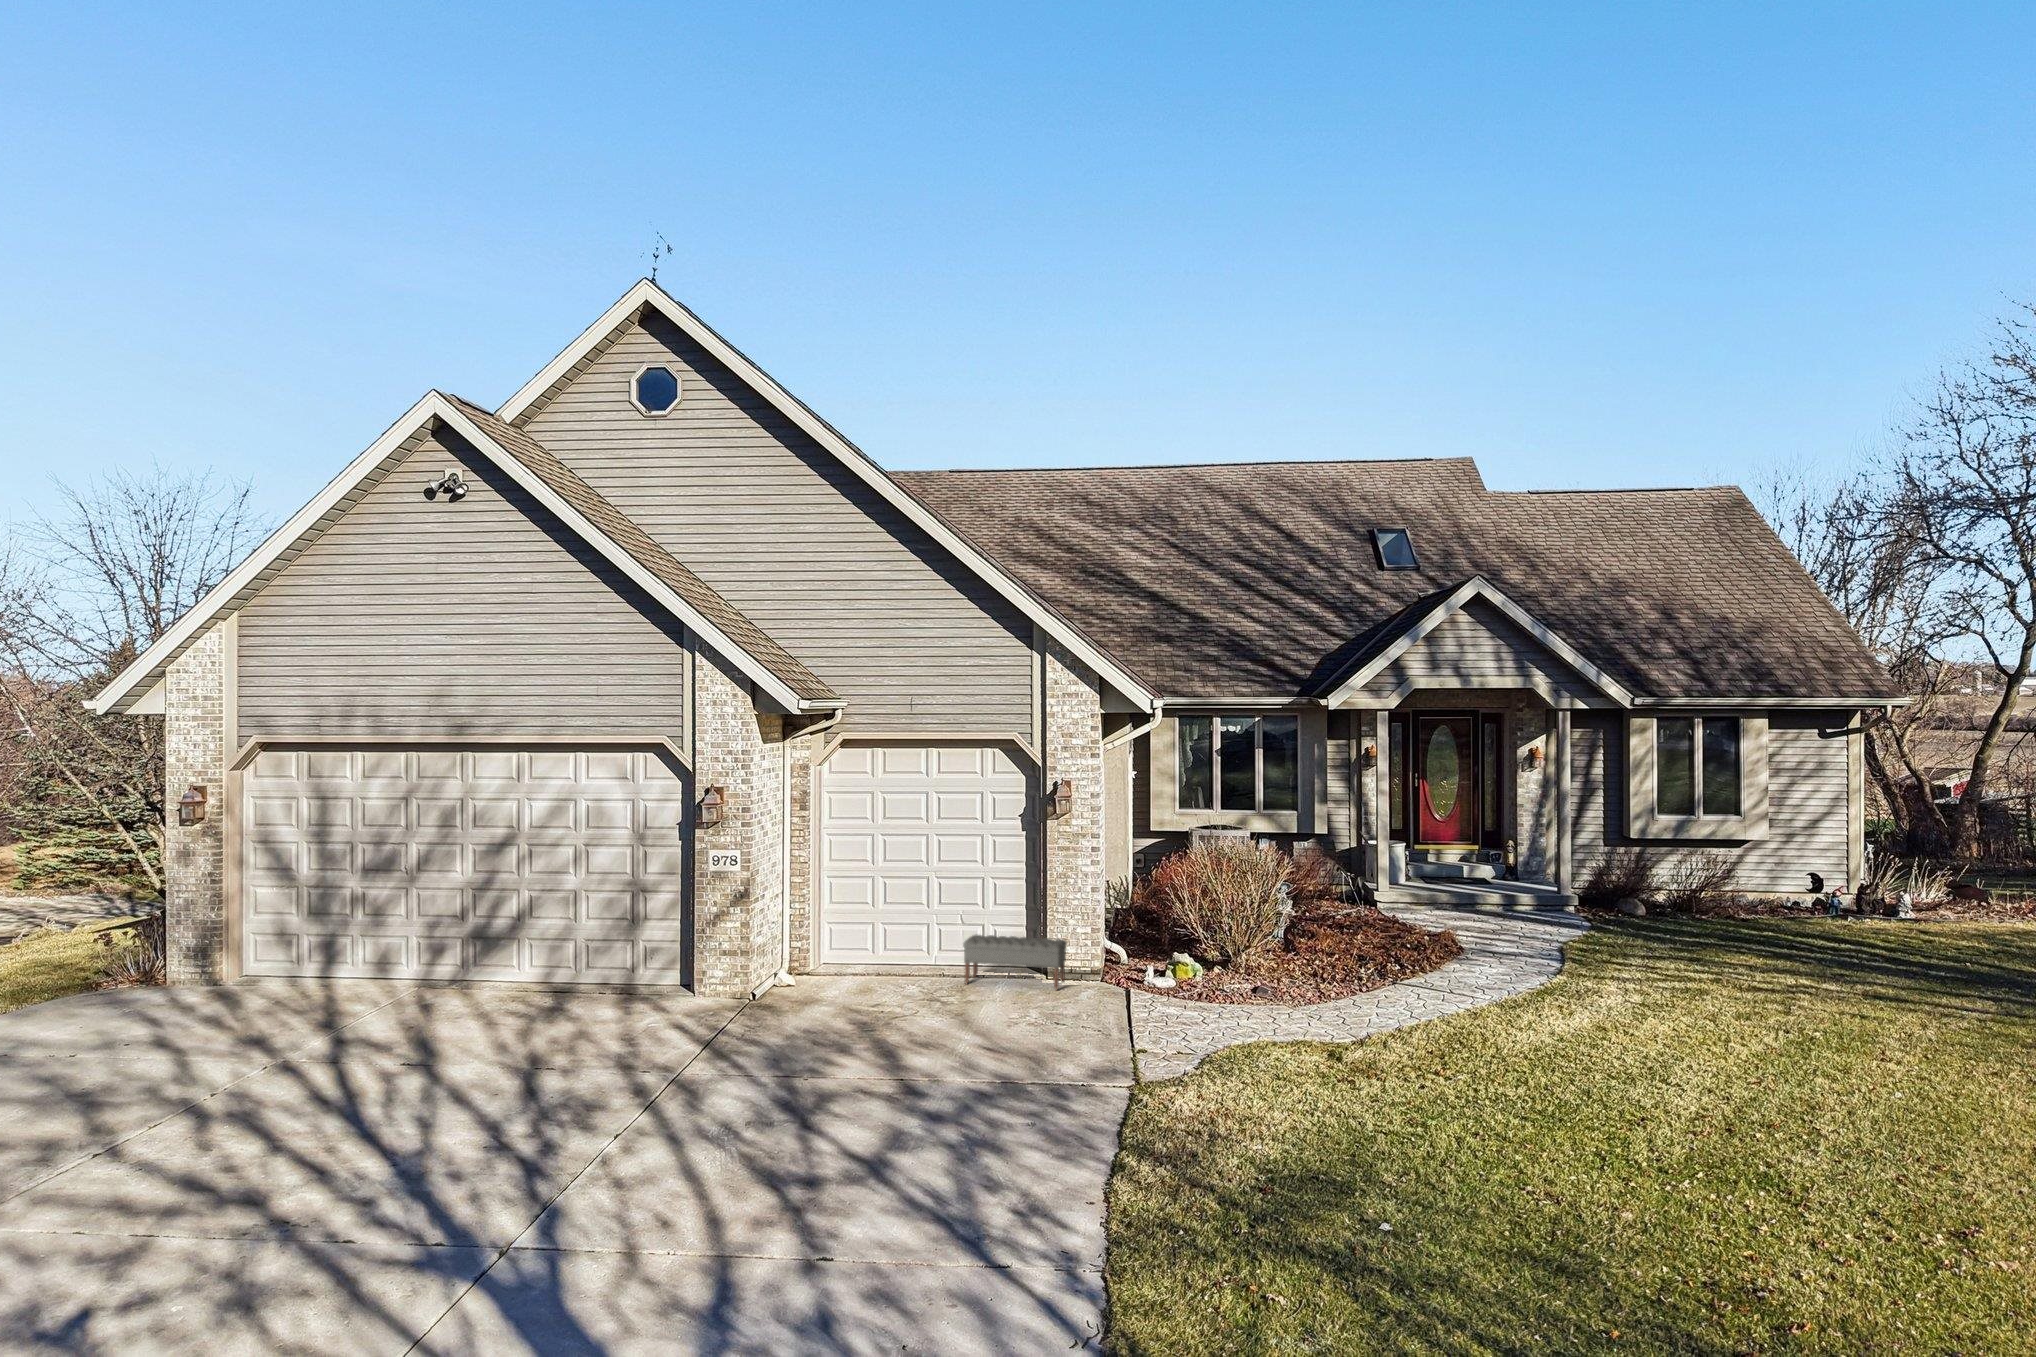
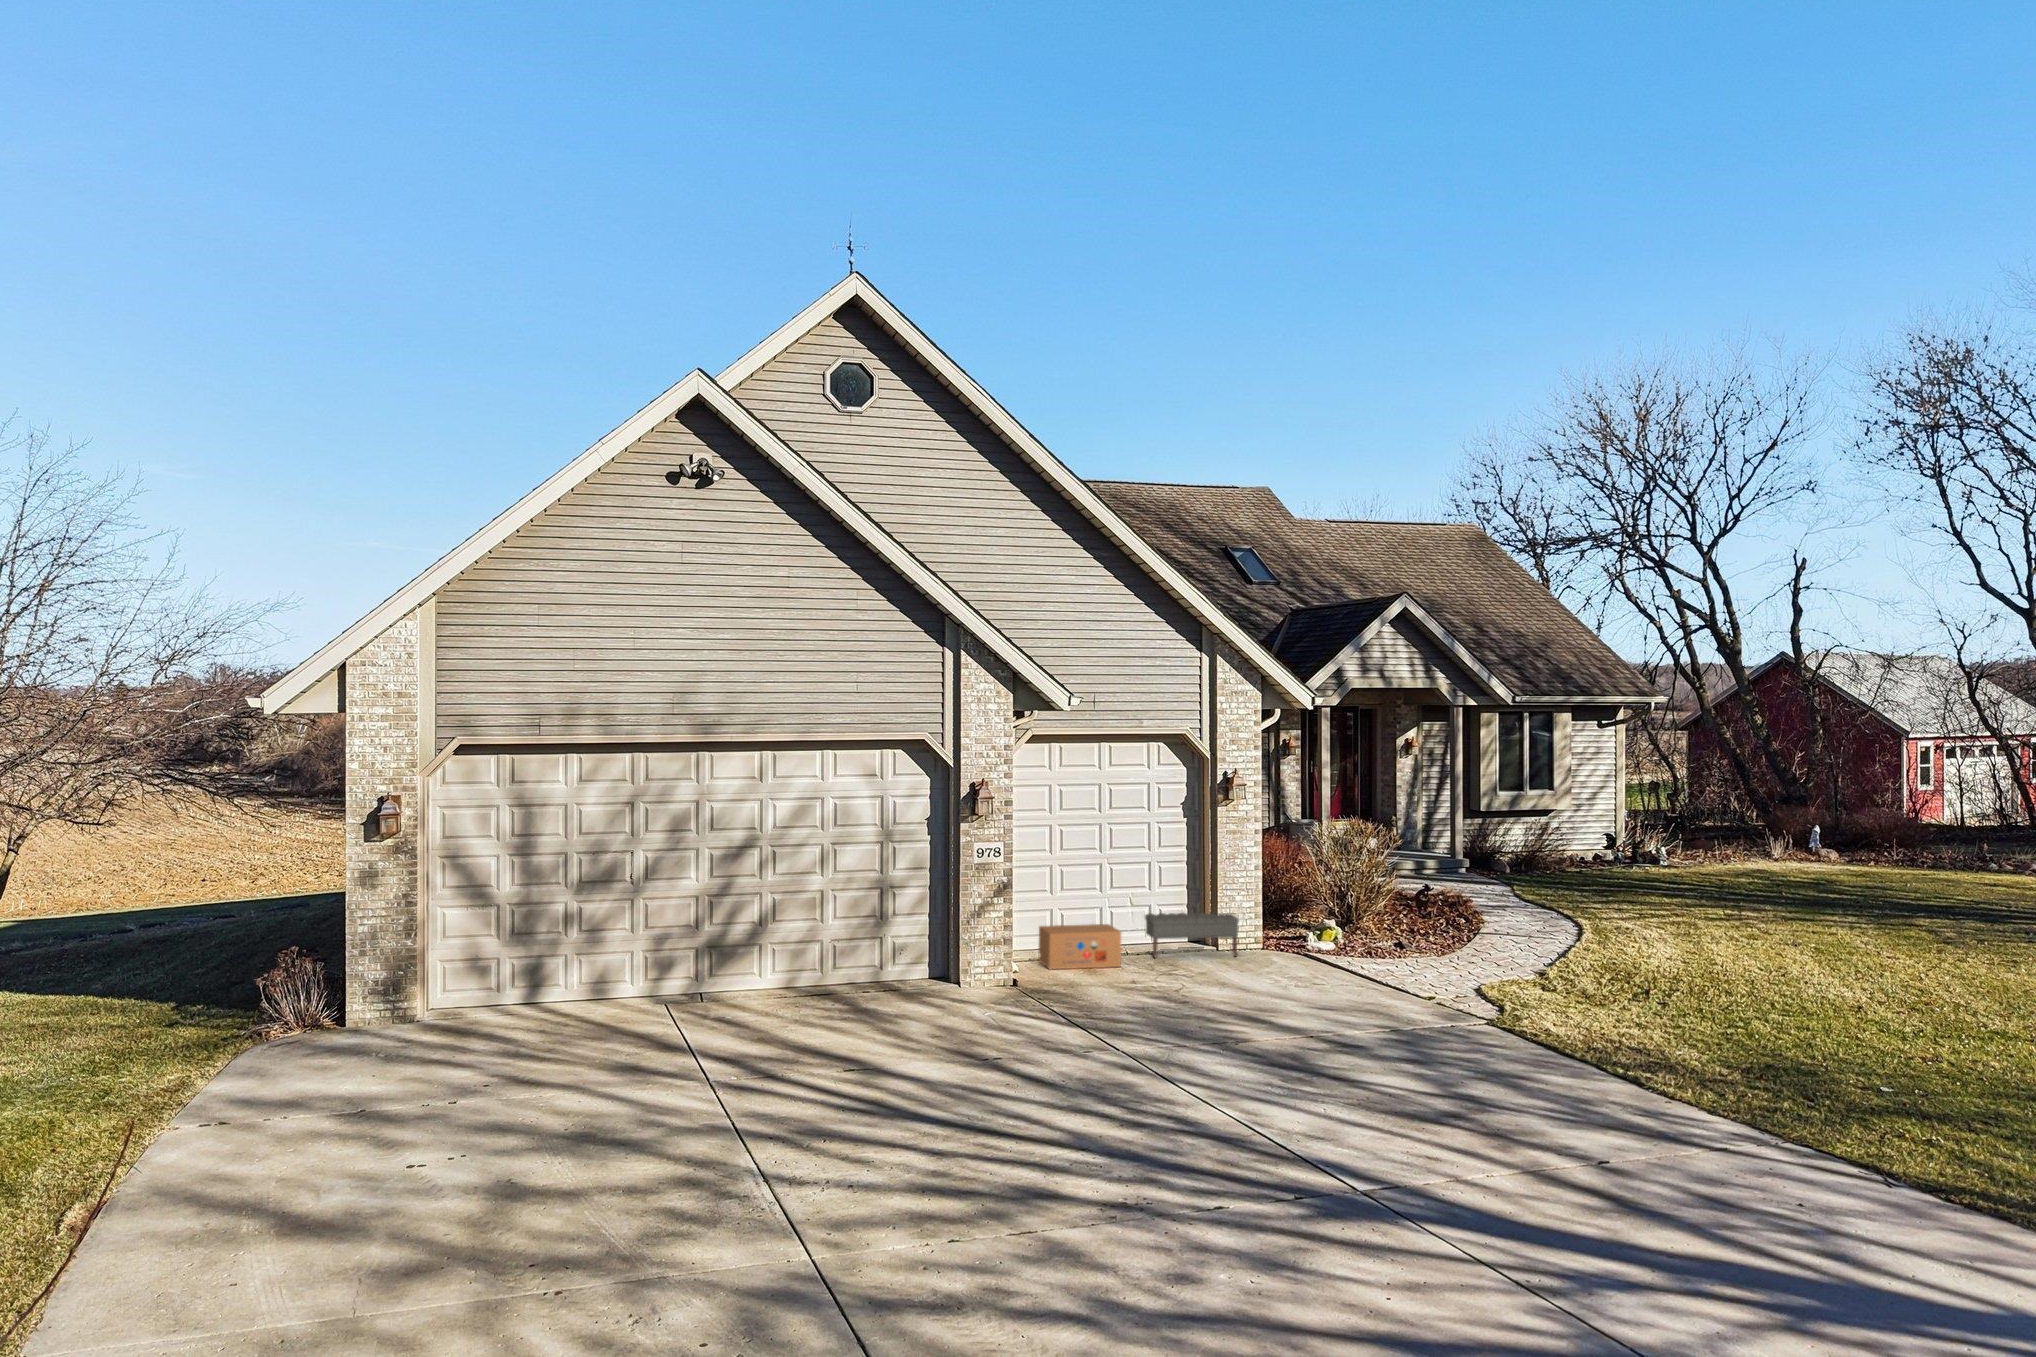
cardboard box: none [831,940,920,990] -> present [1039,924,1121,970]

